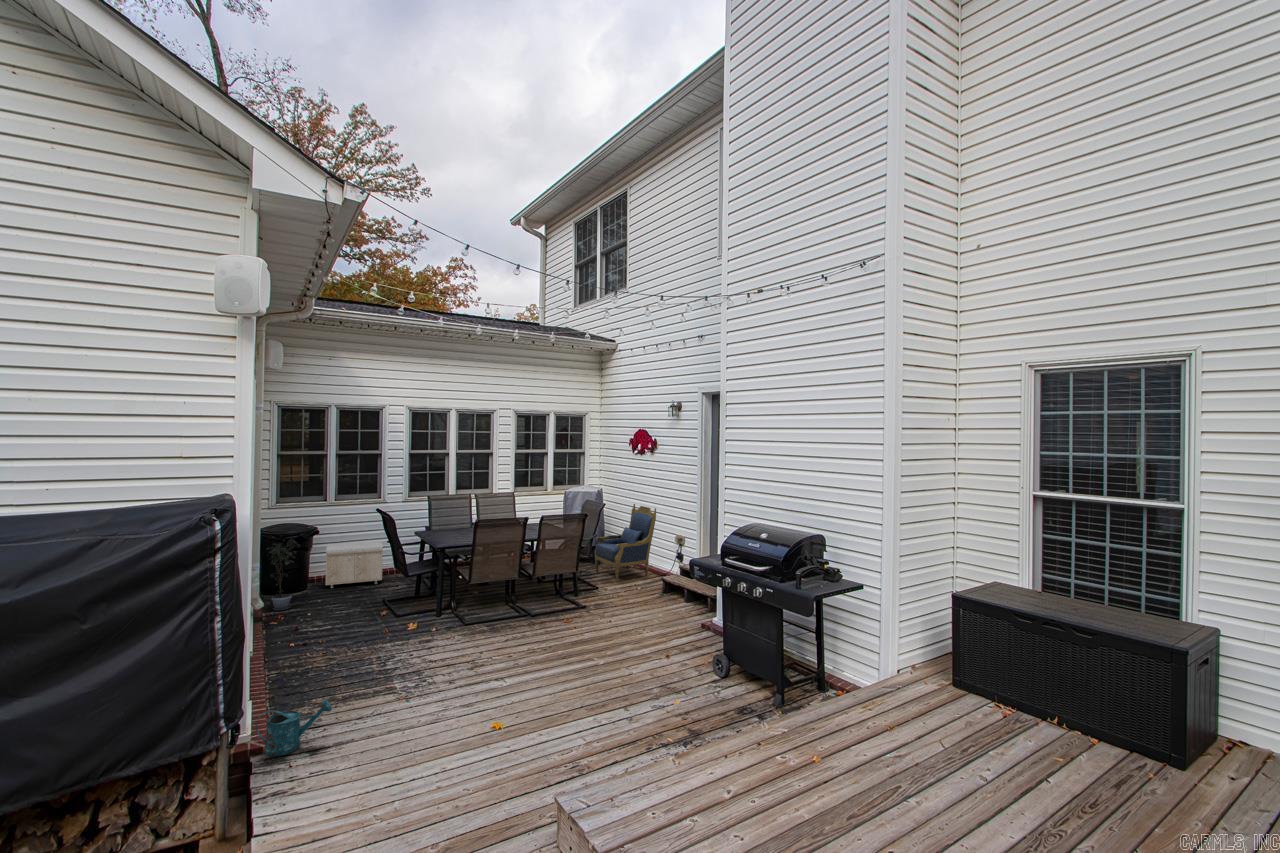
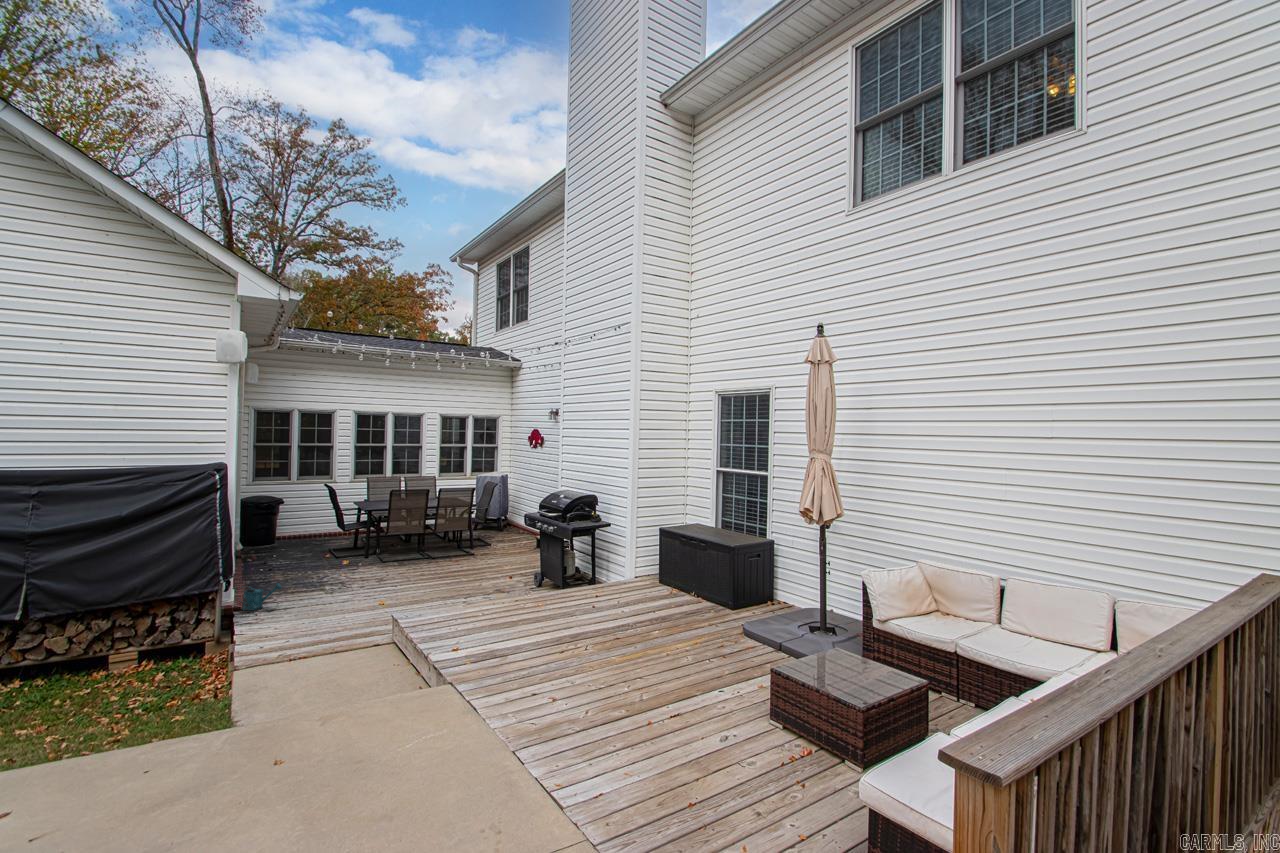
armchair: present [595,504,656,582] -> none [496,486,541,542]
potted plant: present [266,536,300,611] -> none [243,503,270,555]
storage bench: present [325,541,383,588] -> none [289,511,333,544]

